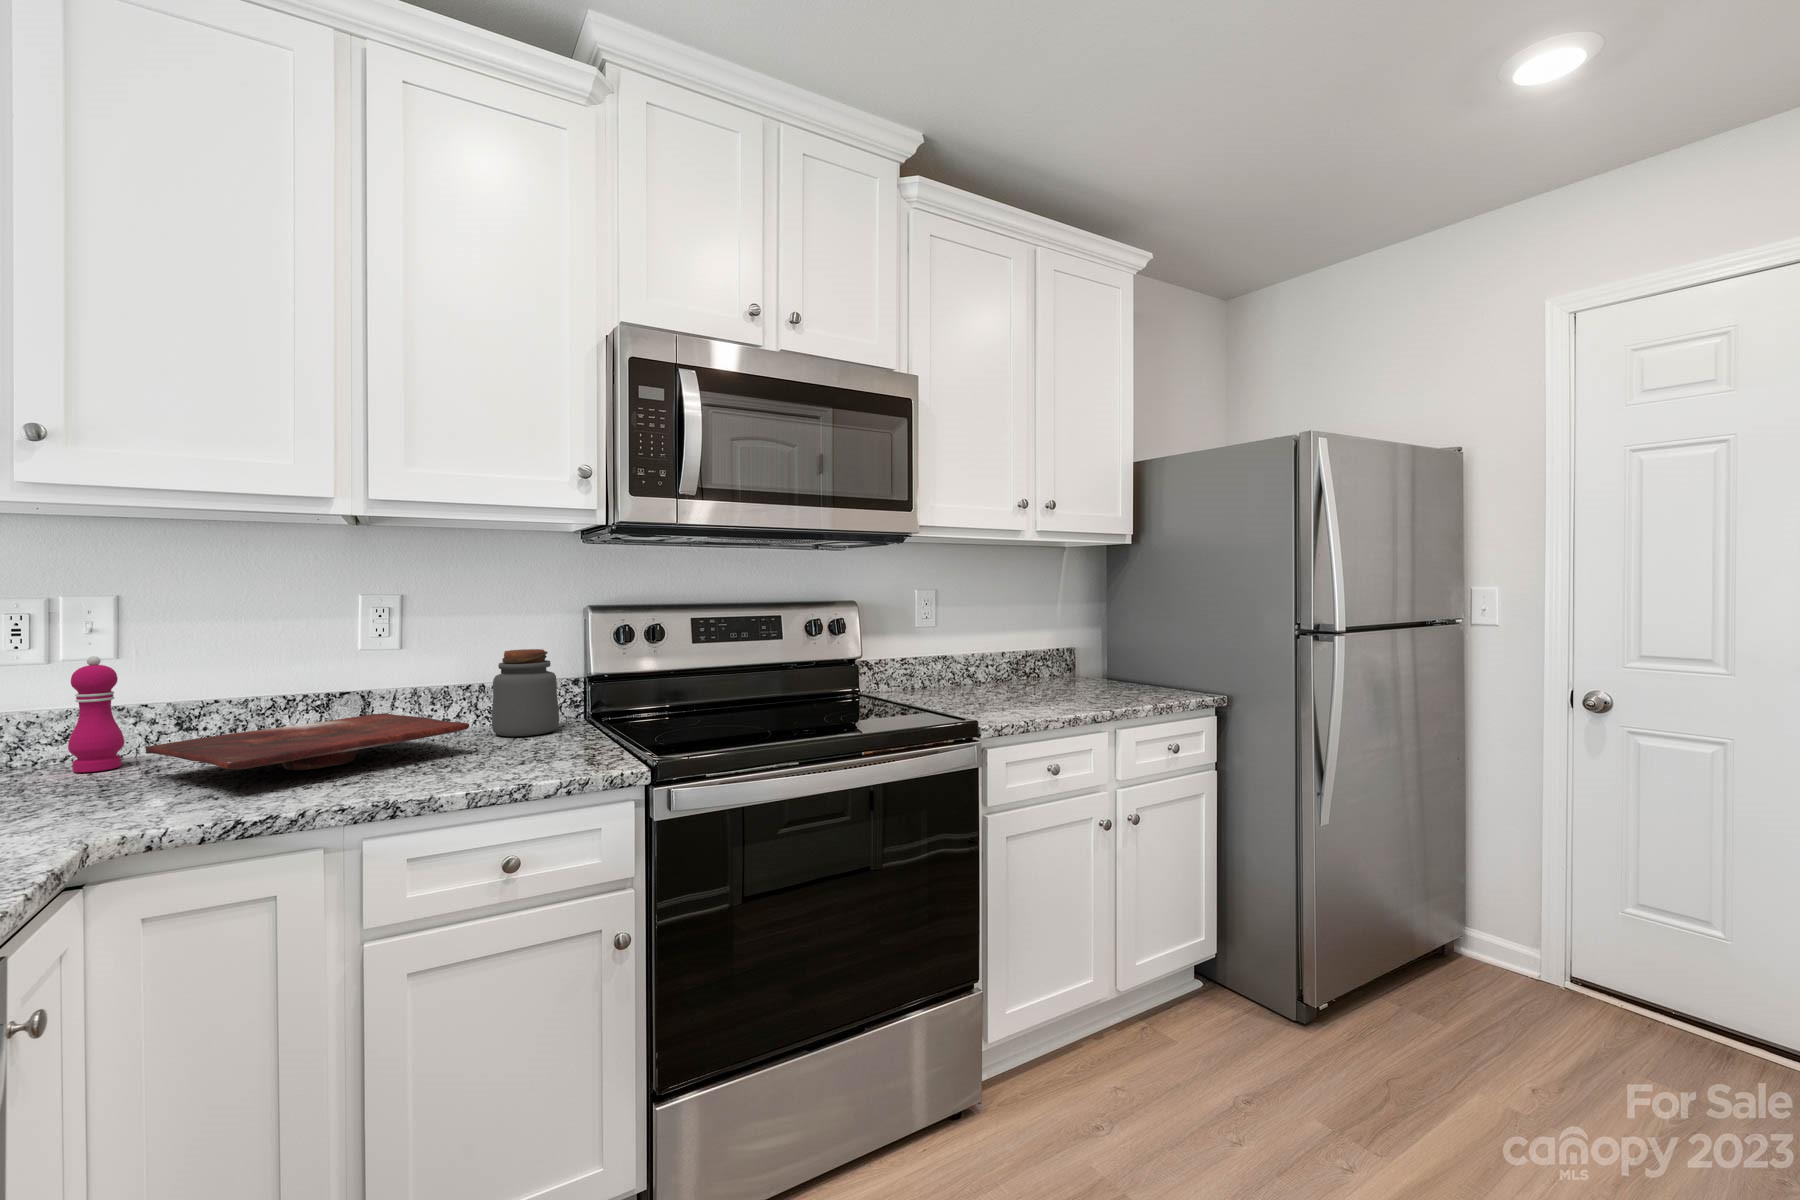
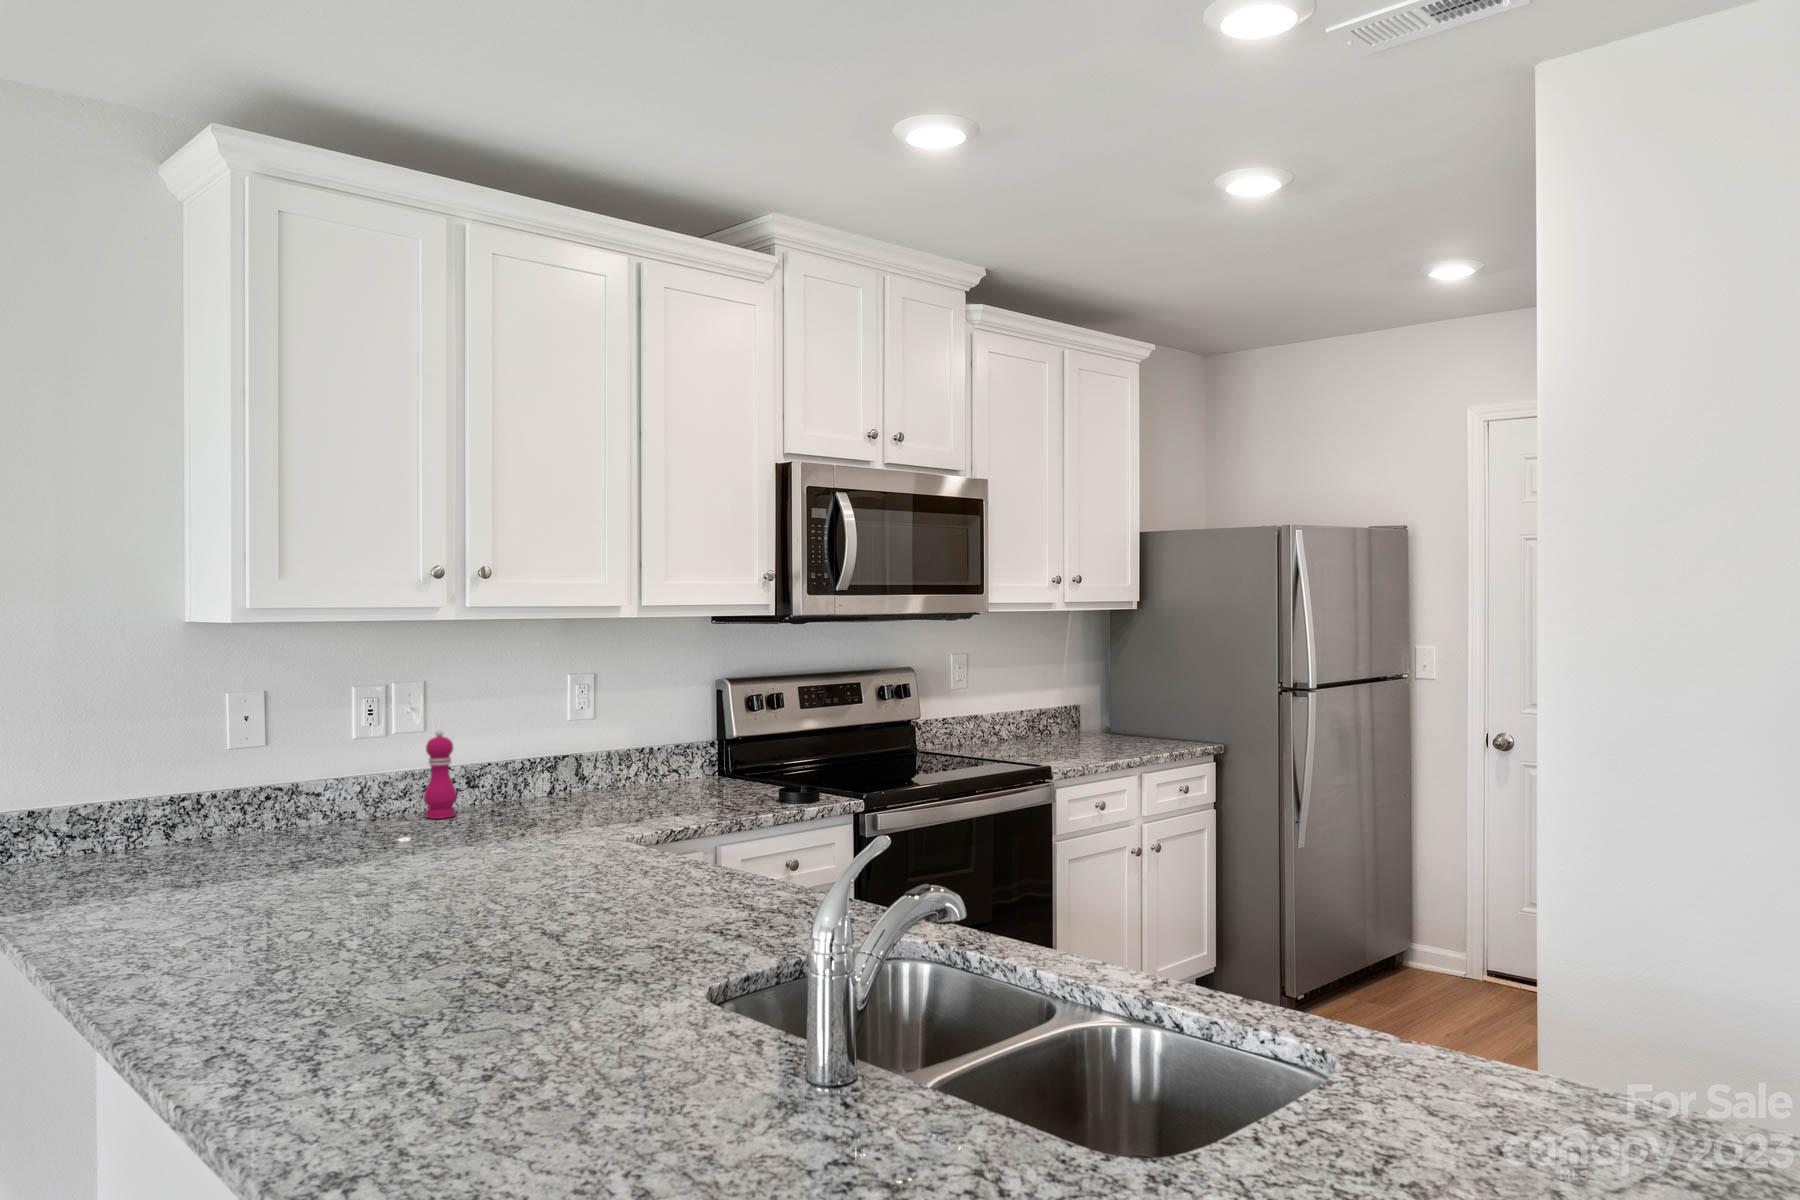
jar: present [492,649,559,736] -> none [674,717,725,788]
cutting board: present [146,713,469,770] -> none [510,772,702,811]

